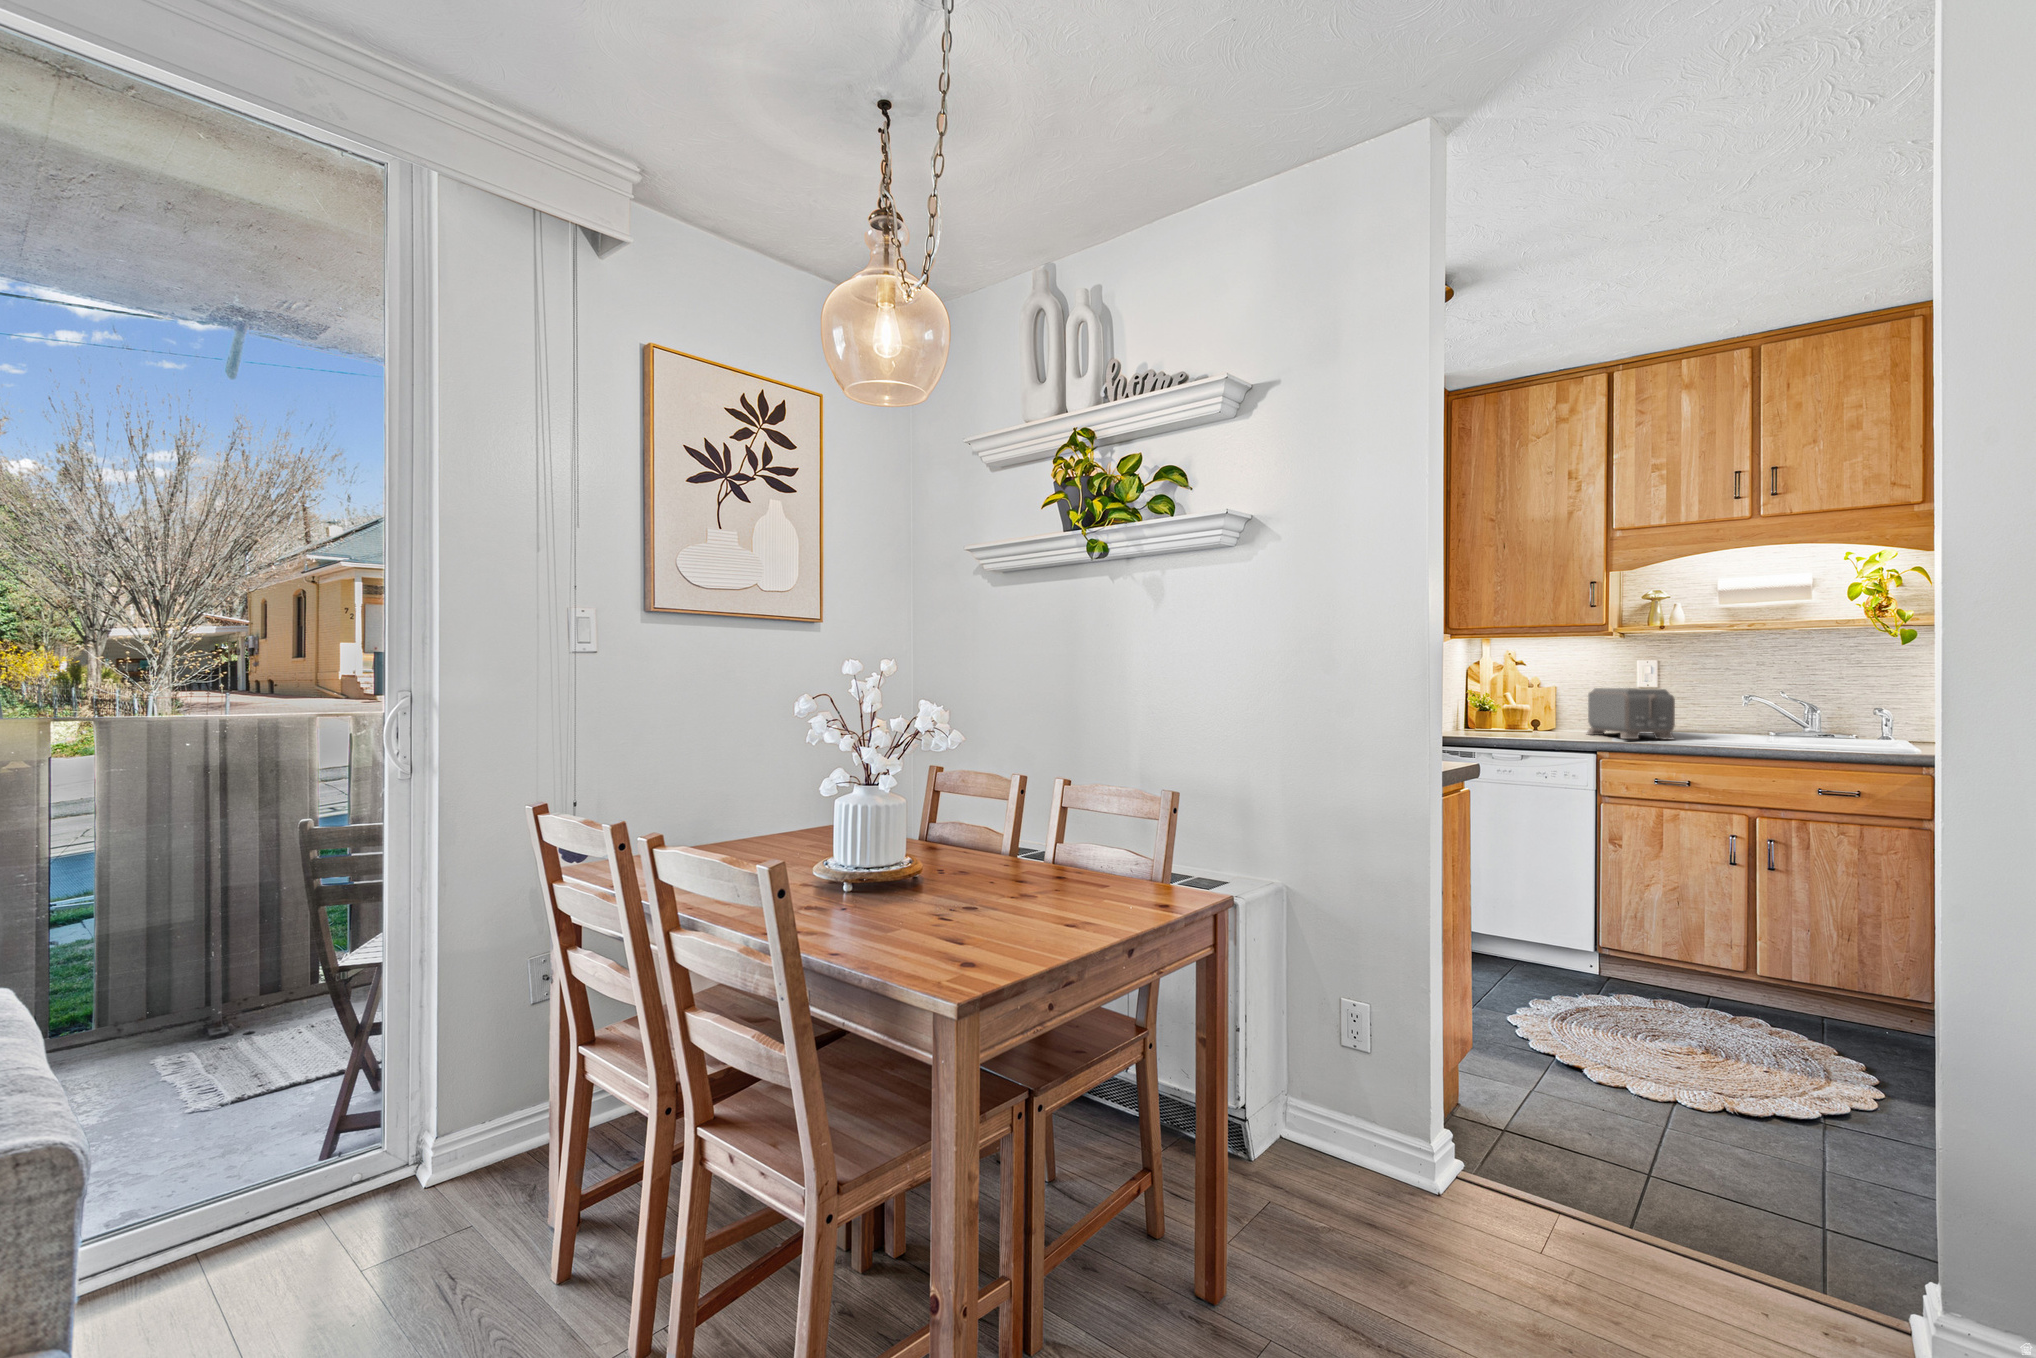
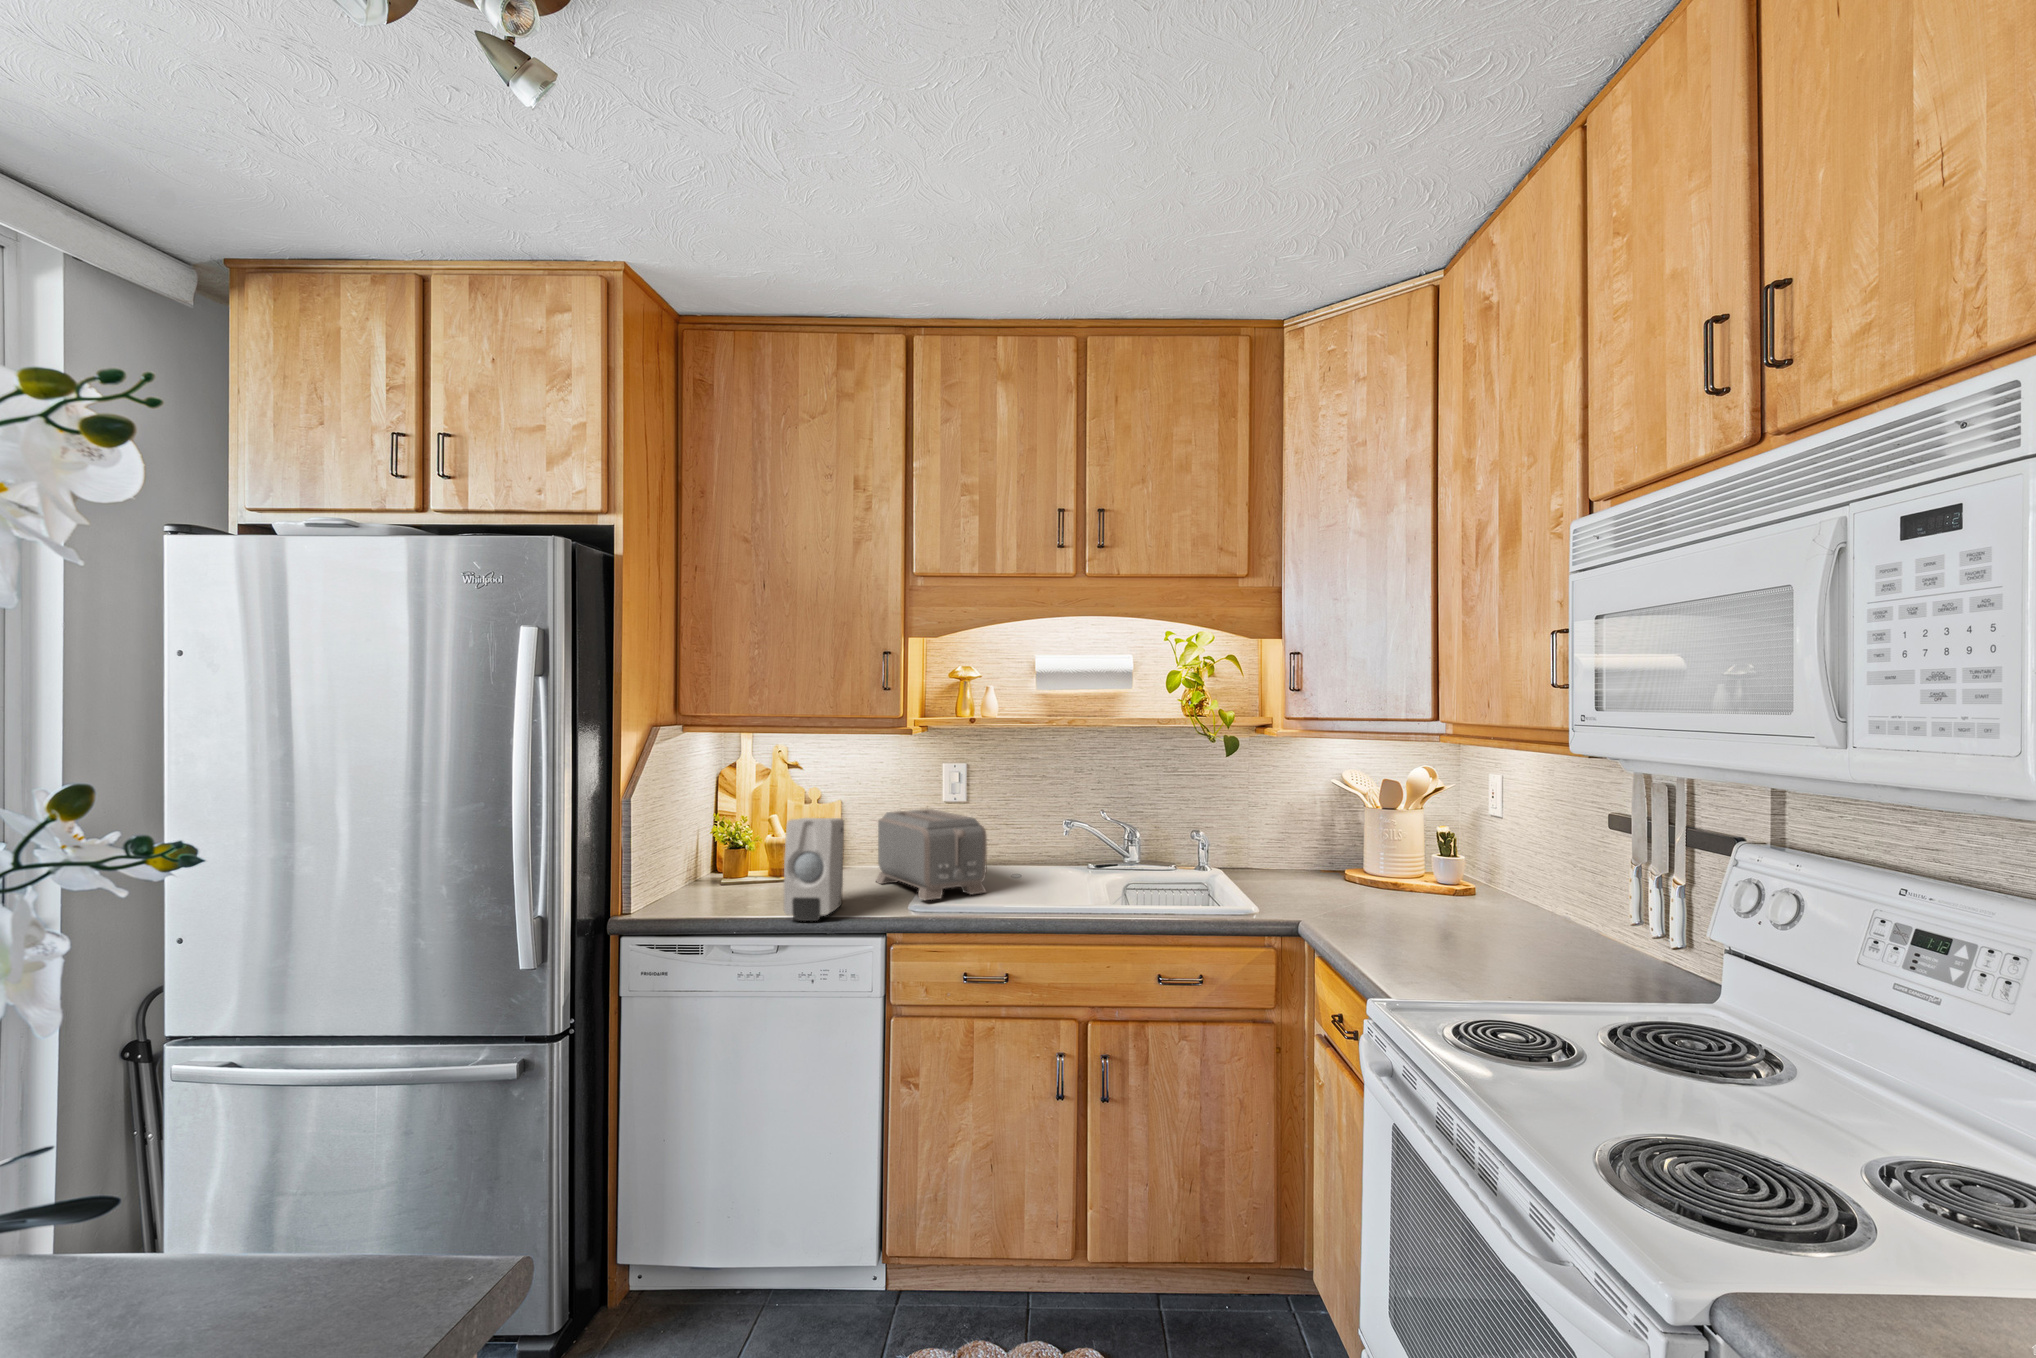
soap dispenser: none [1525,682,1565,743] -> present [784,818,844,921]

